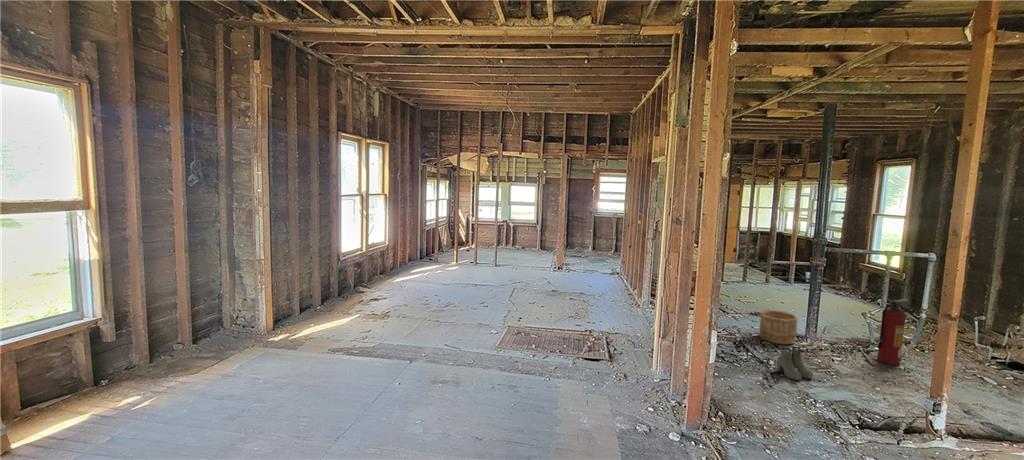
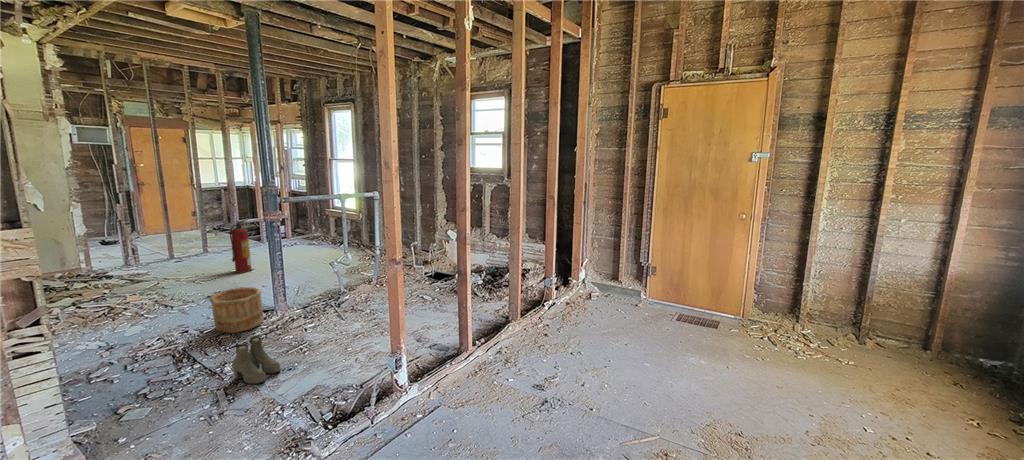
fire extinguisher: present [877,299,909,366] -> present [230,219,252,273]

